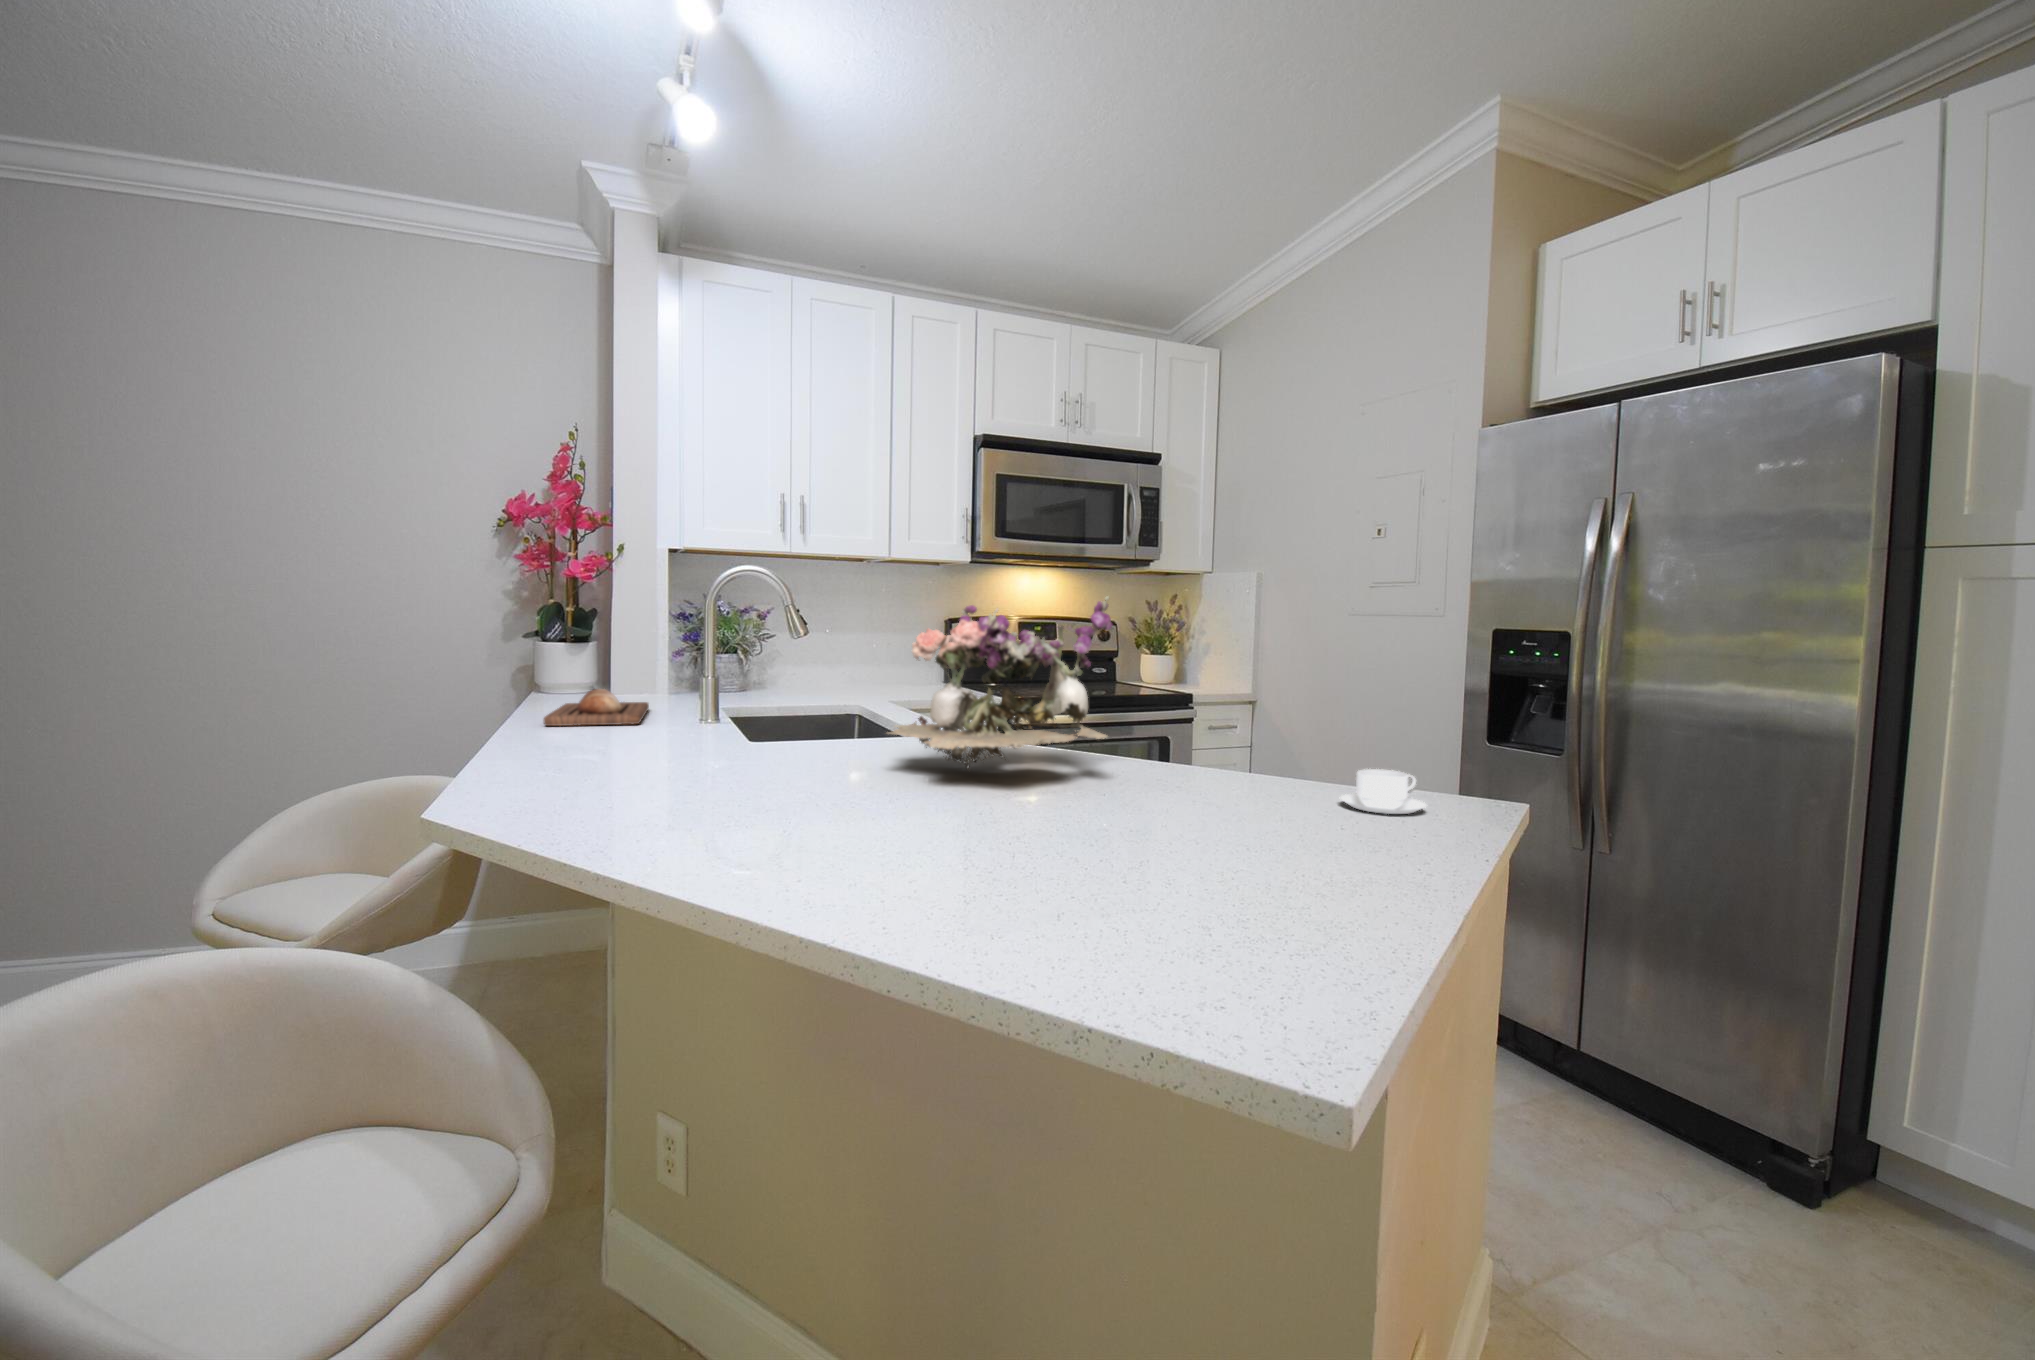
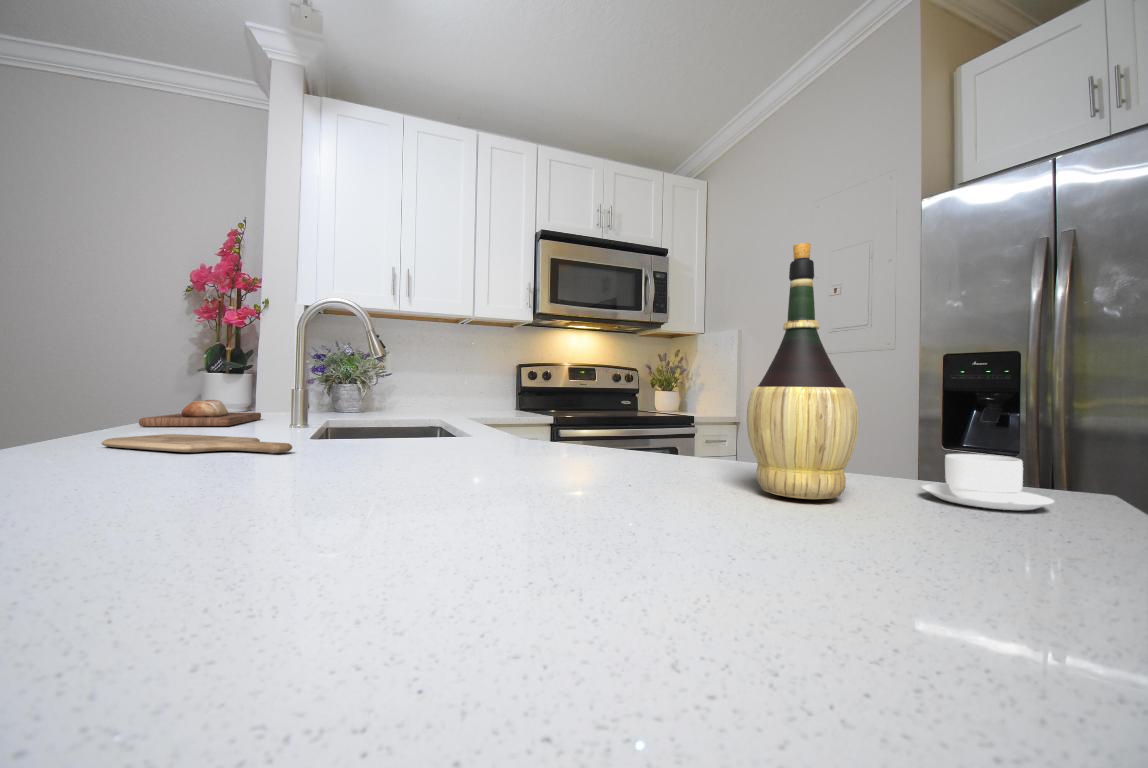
flower arrangement: present [887,596,1112,769] -> none [393,274,639,461]
wine bottle: none [1199,600,1283,806] -> present [747,243,858,499]
cutting board: none [584,742,775,763] -> present [101,434,292,453]

